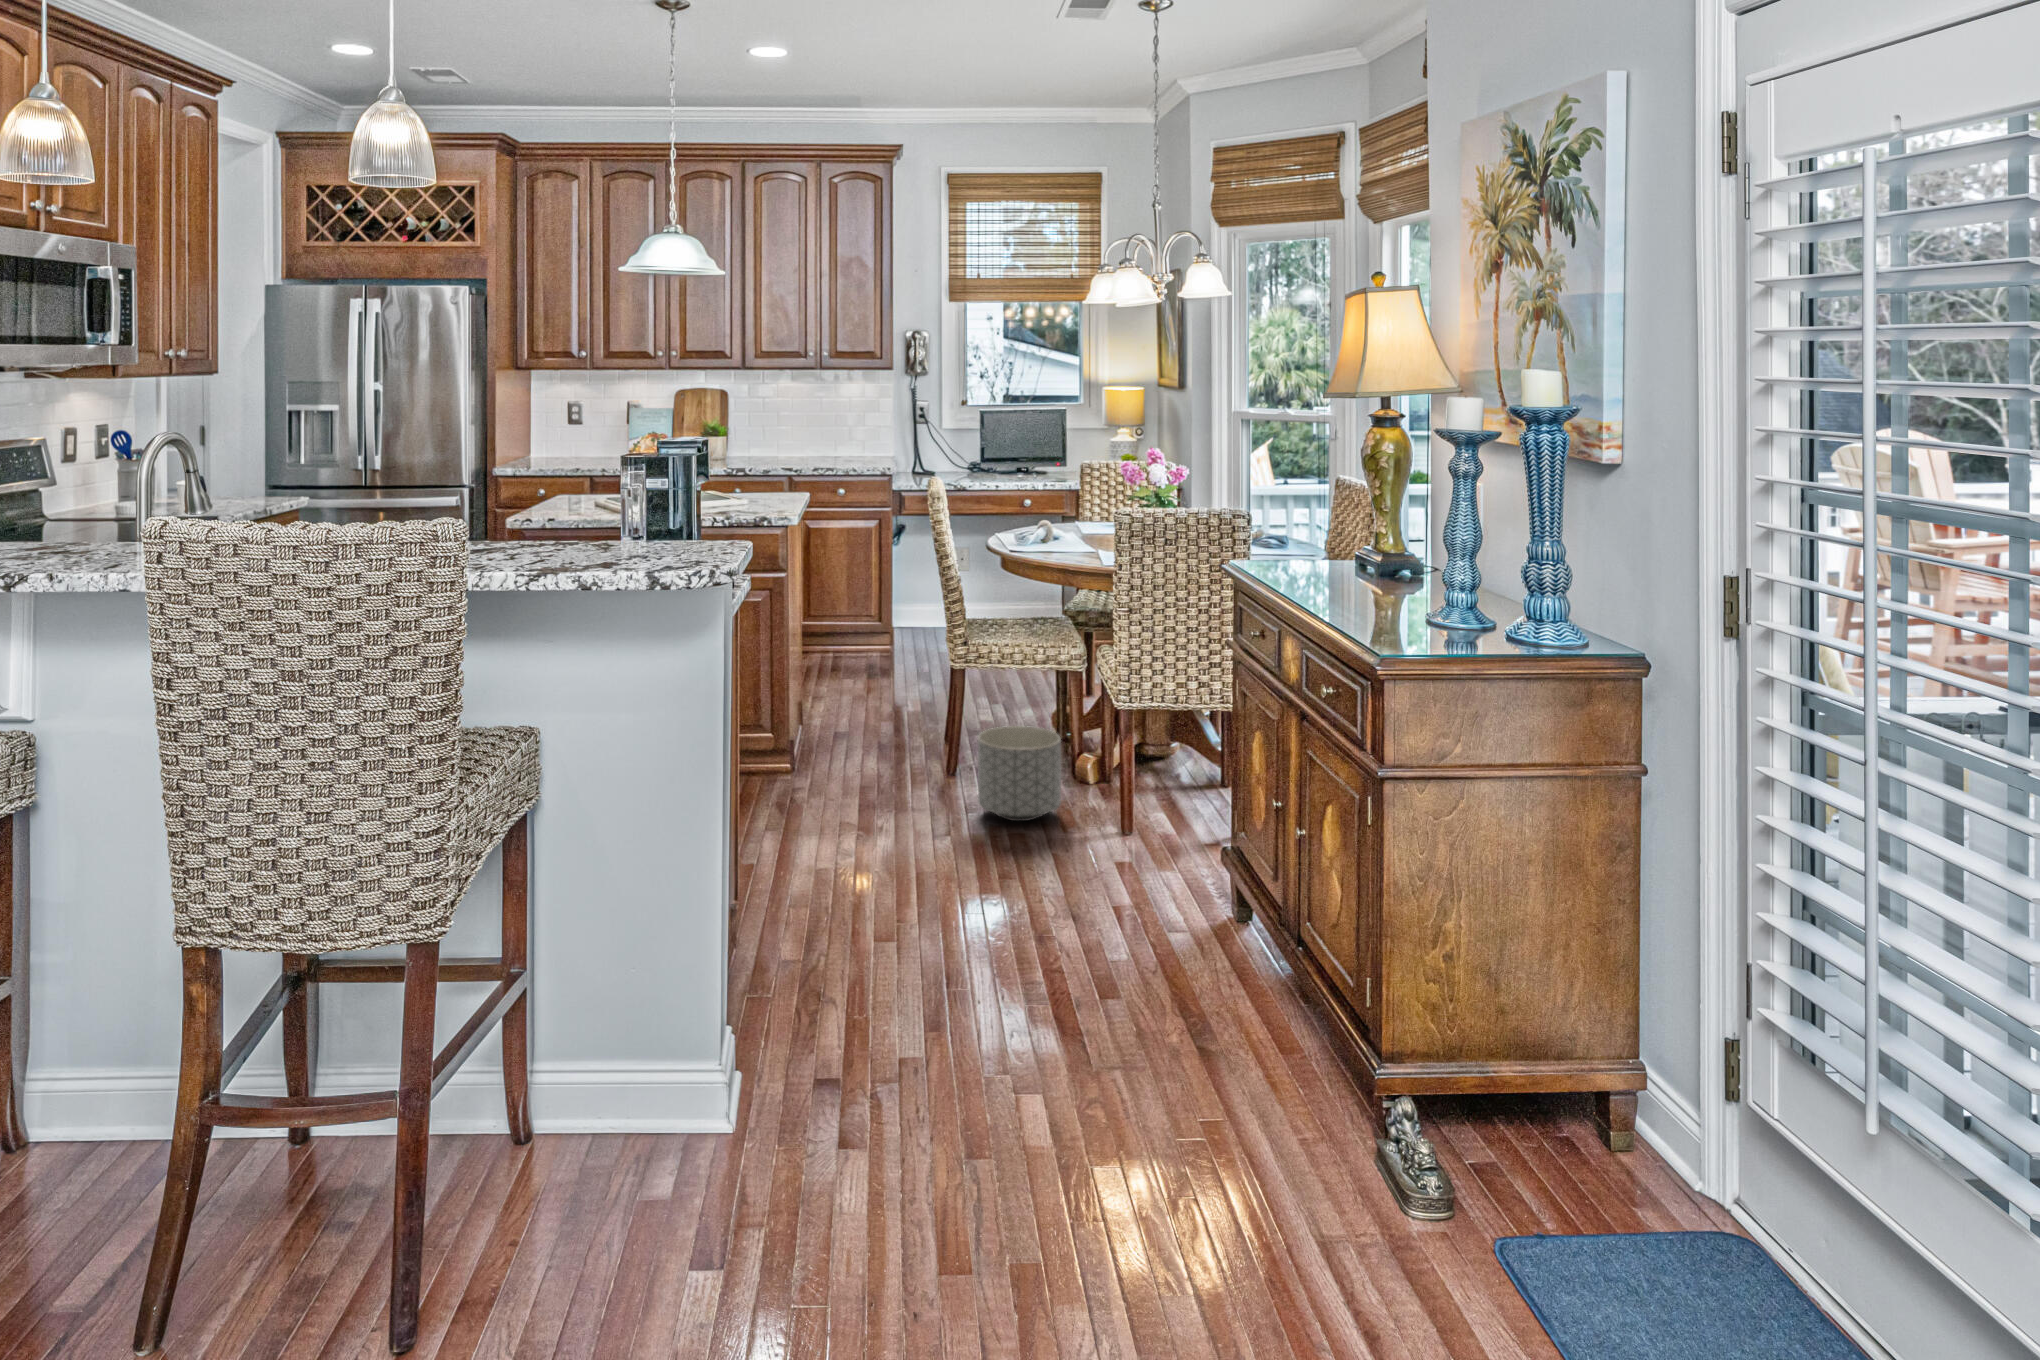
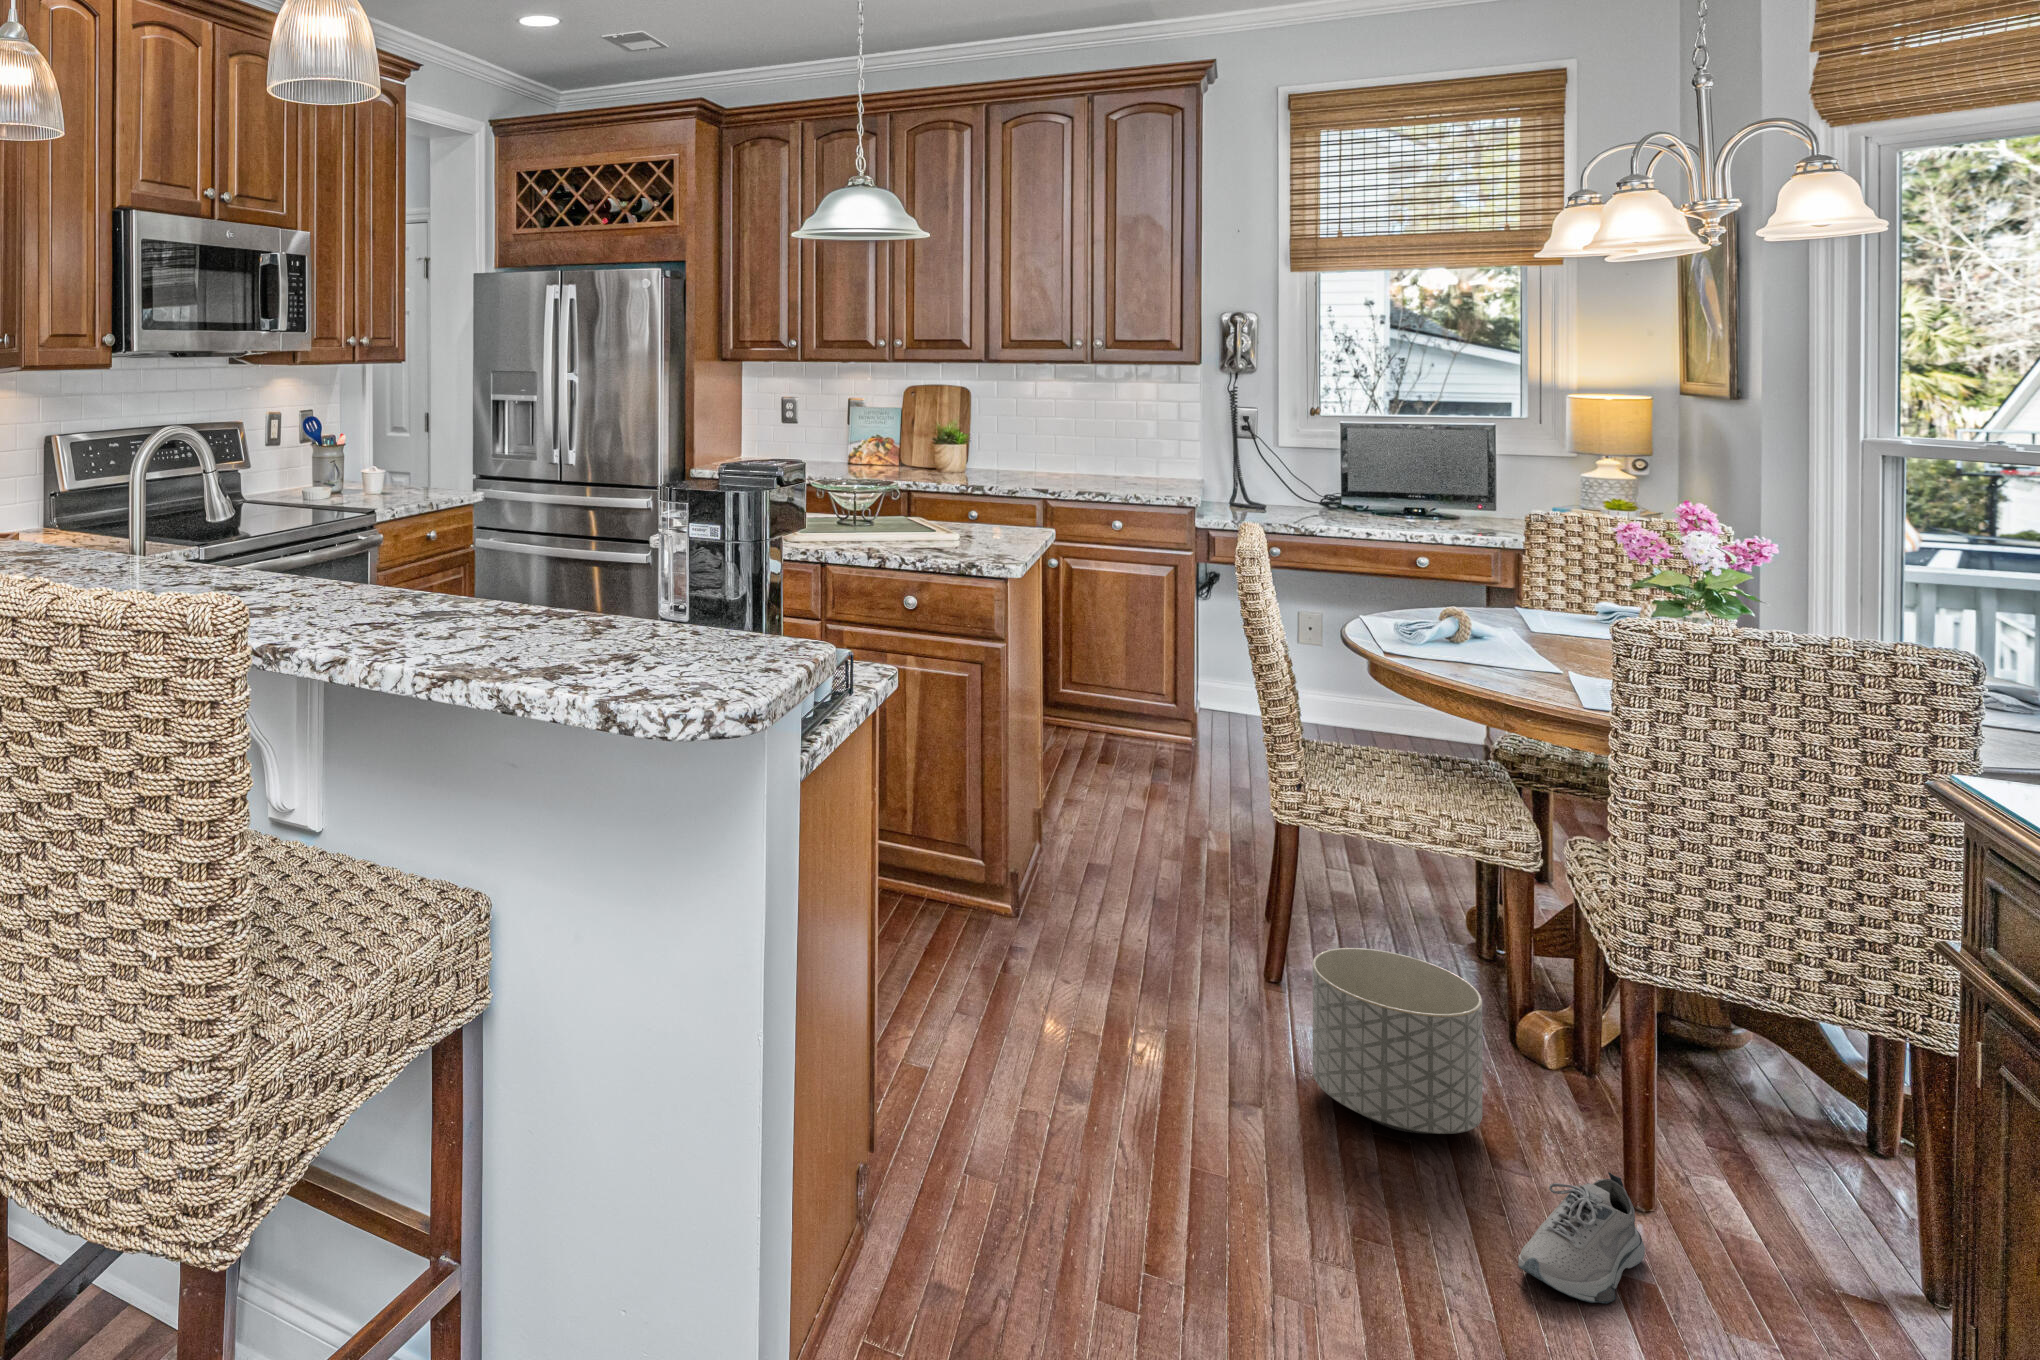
shoe: none [1076,804,1129,865] -> present [1518,1173,1645,1304]

